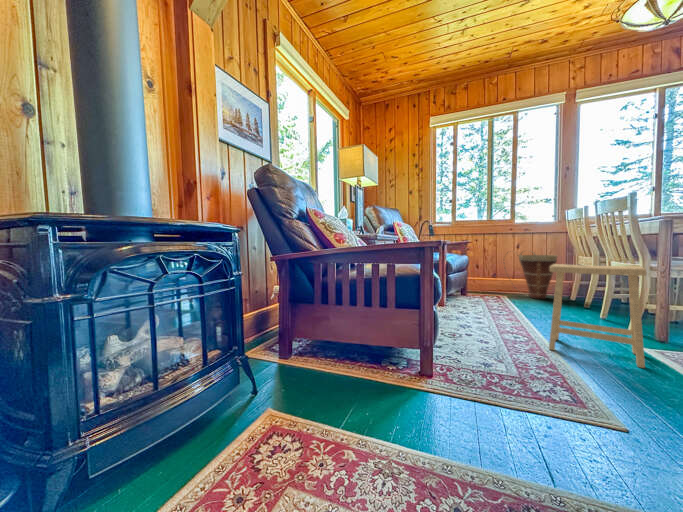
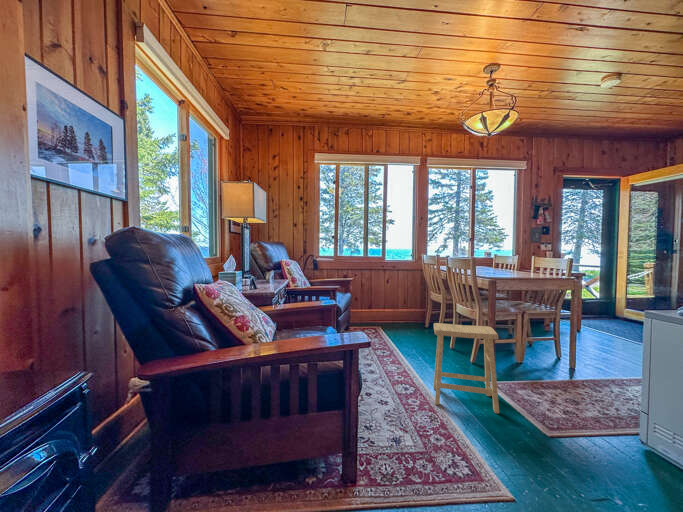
basket: present [504,253,557,299] -> none [379,287,419,331]

